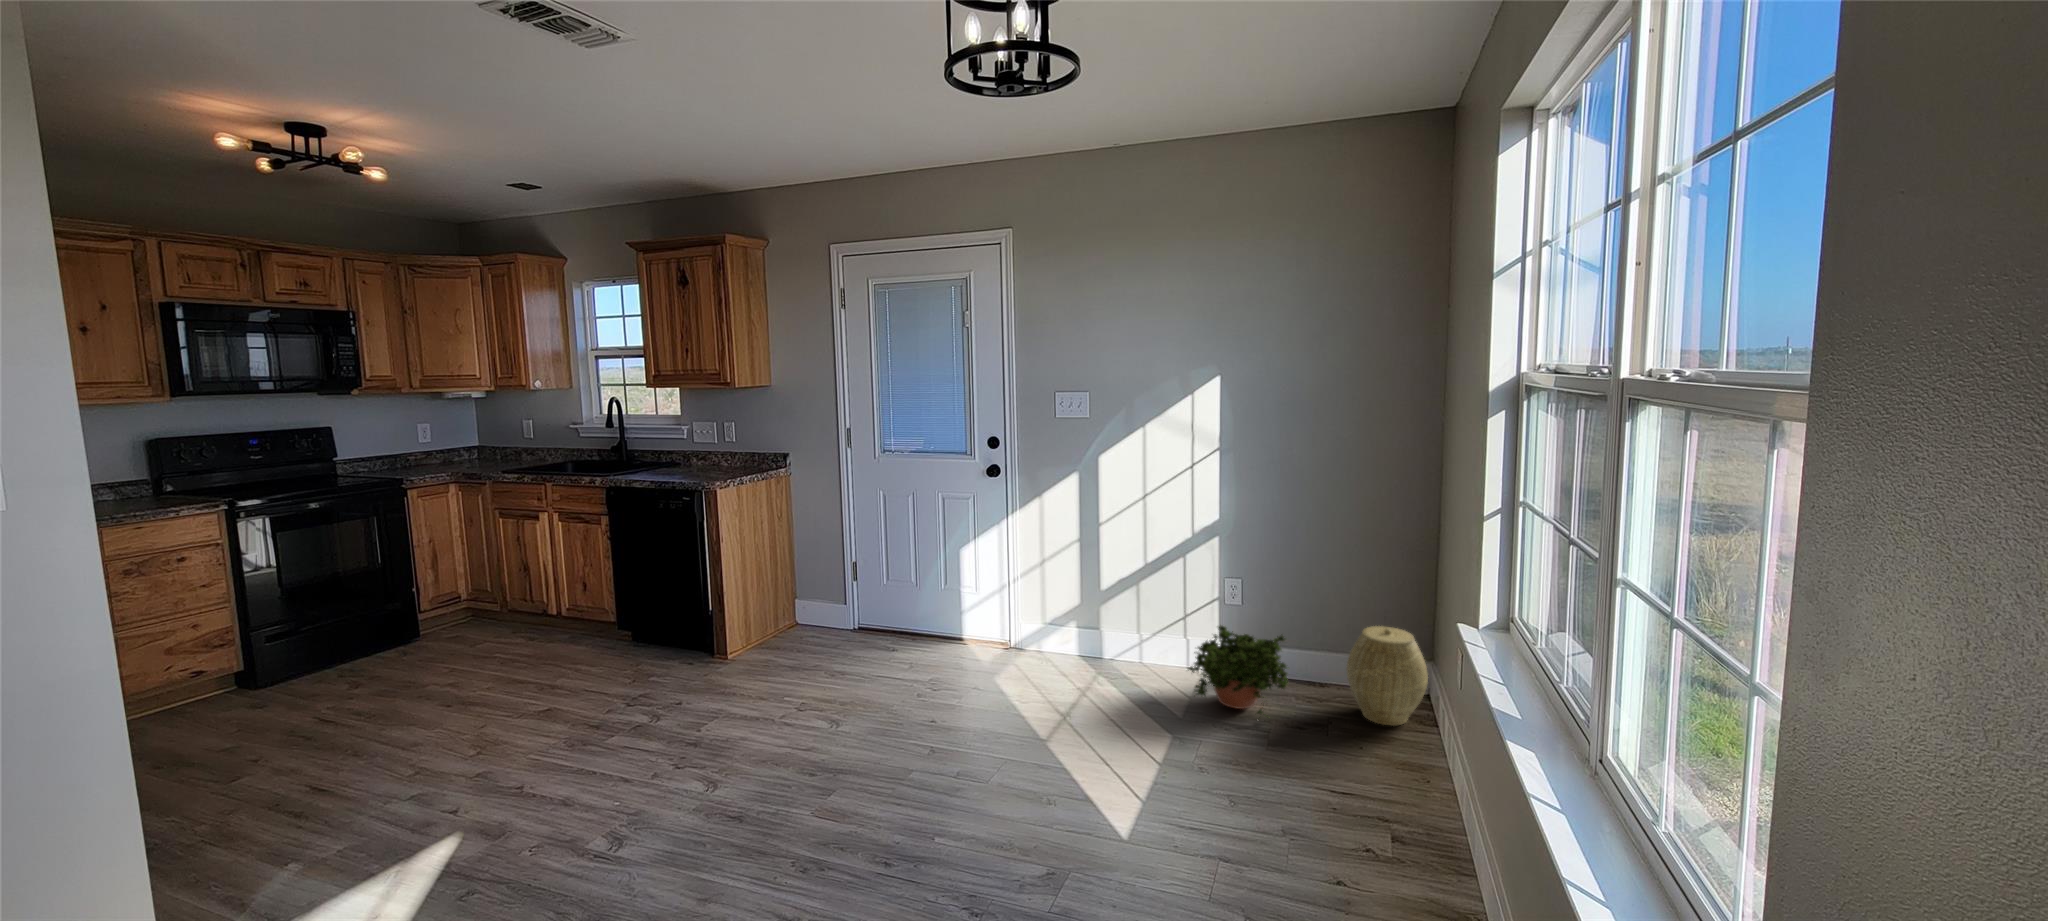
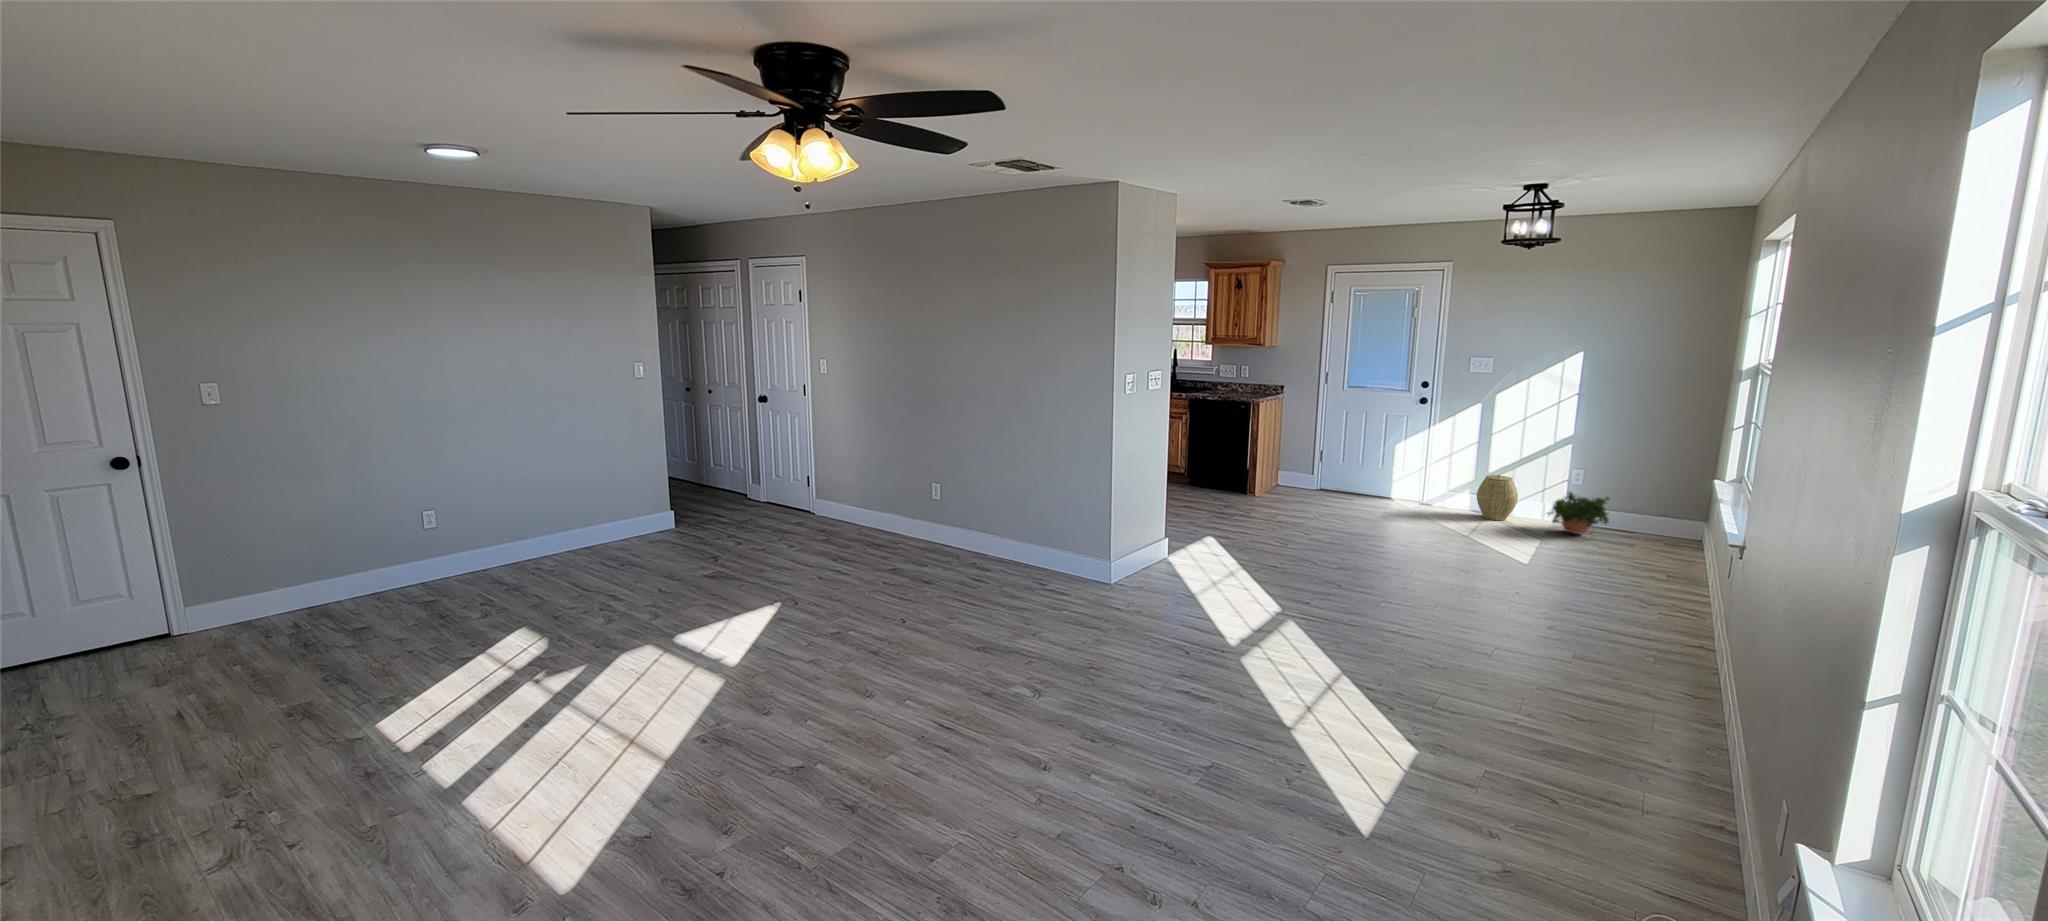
woven basket: present [1347,626,1428,725] -> present [1477,475,1518,520]

